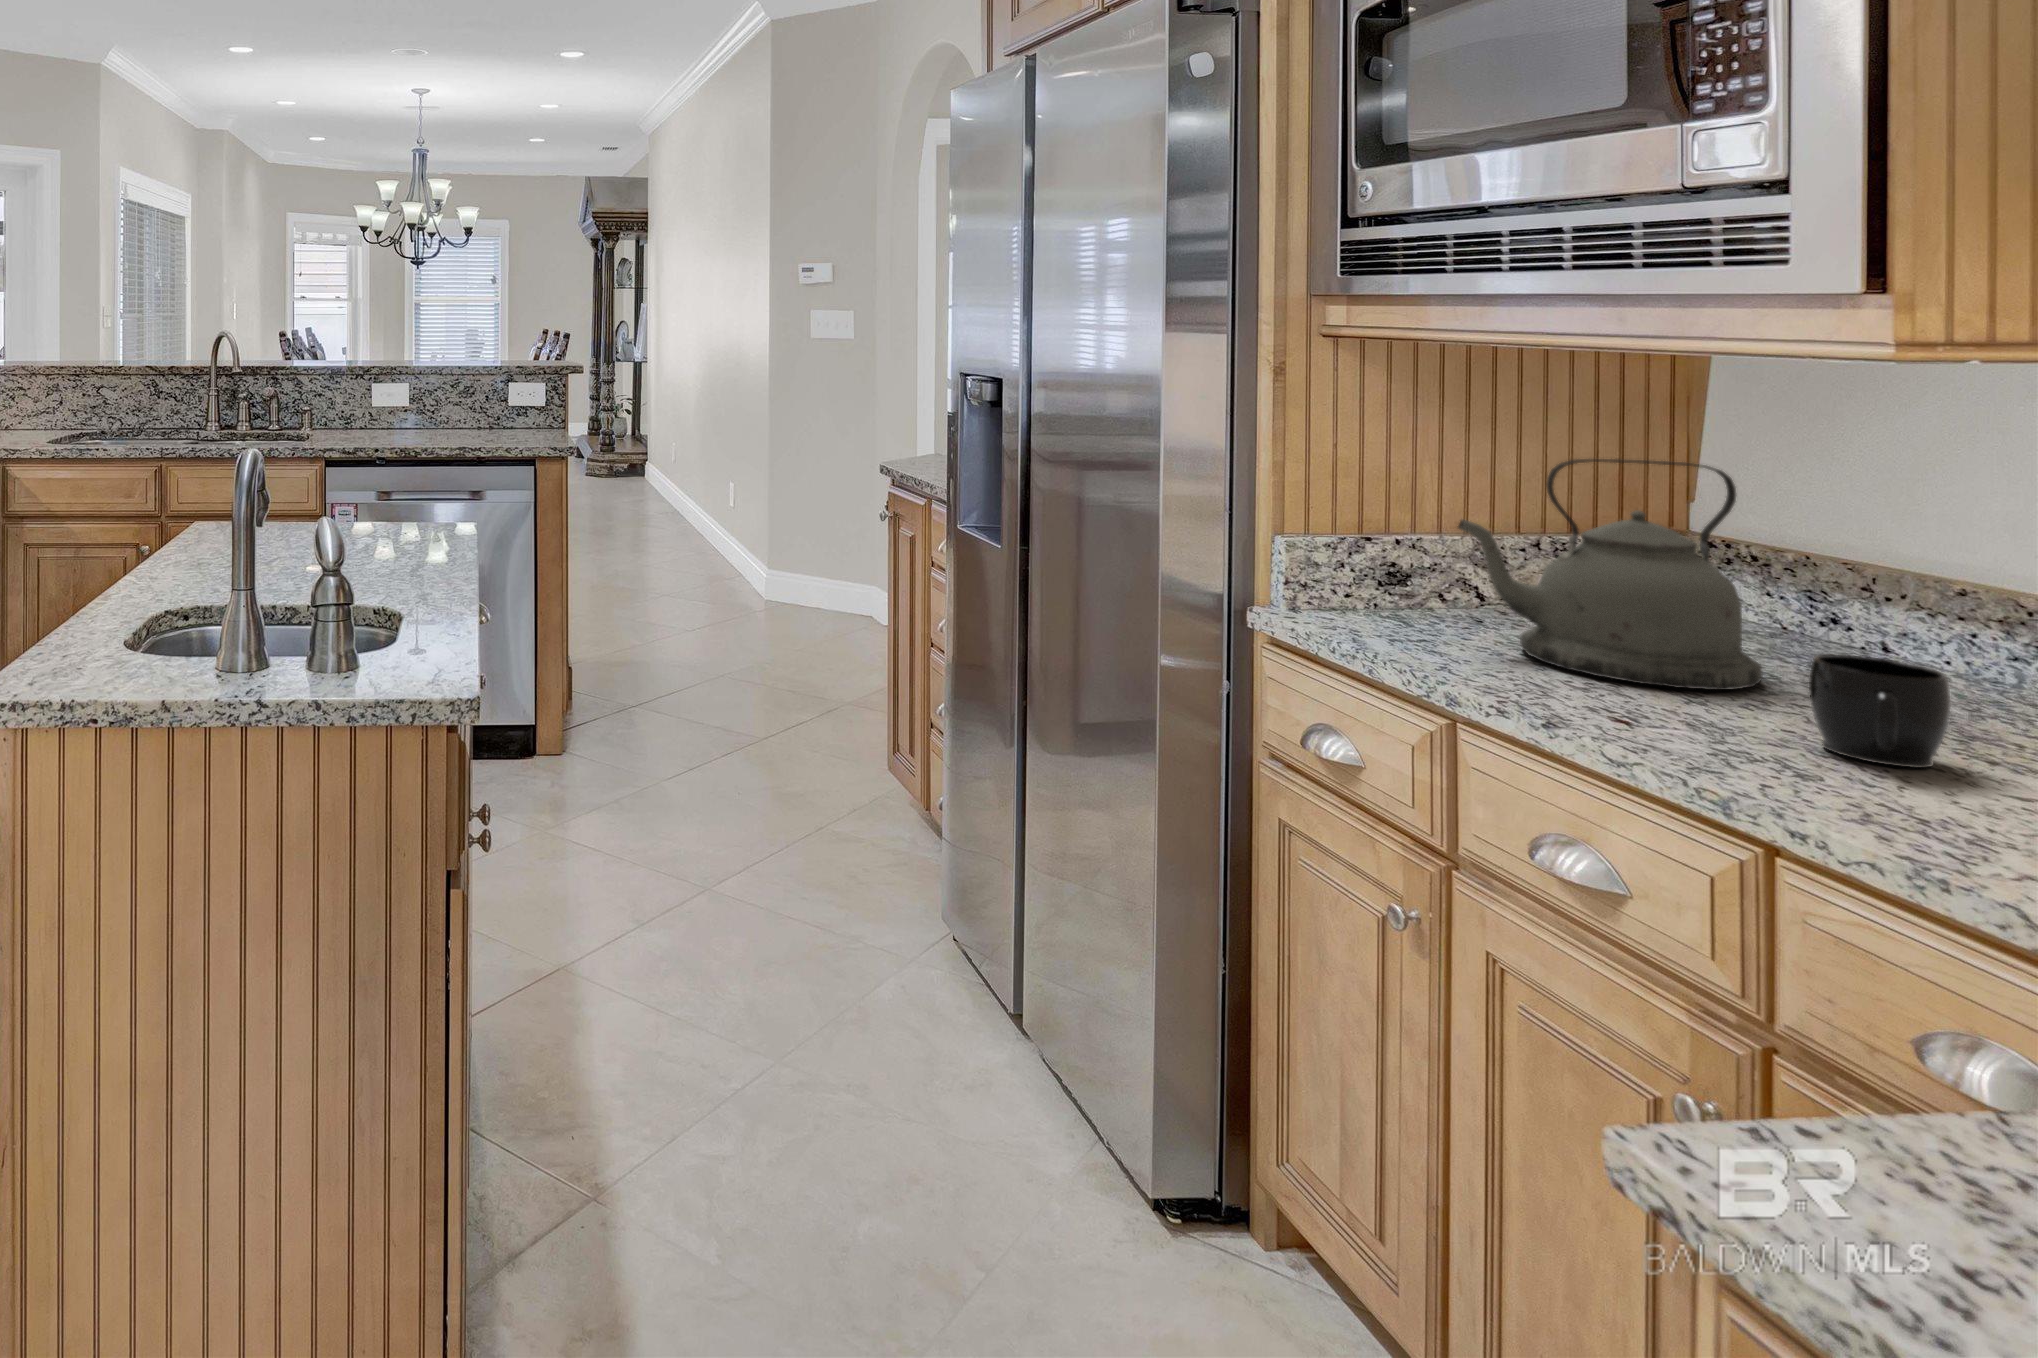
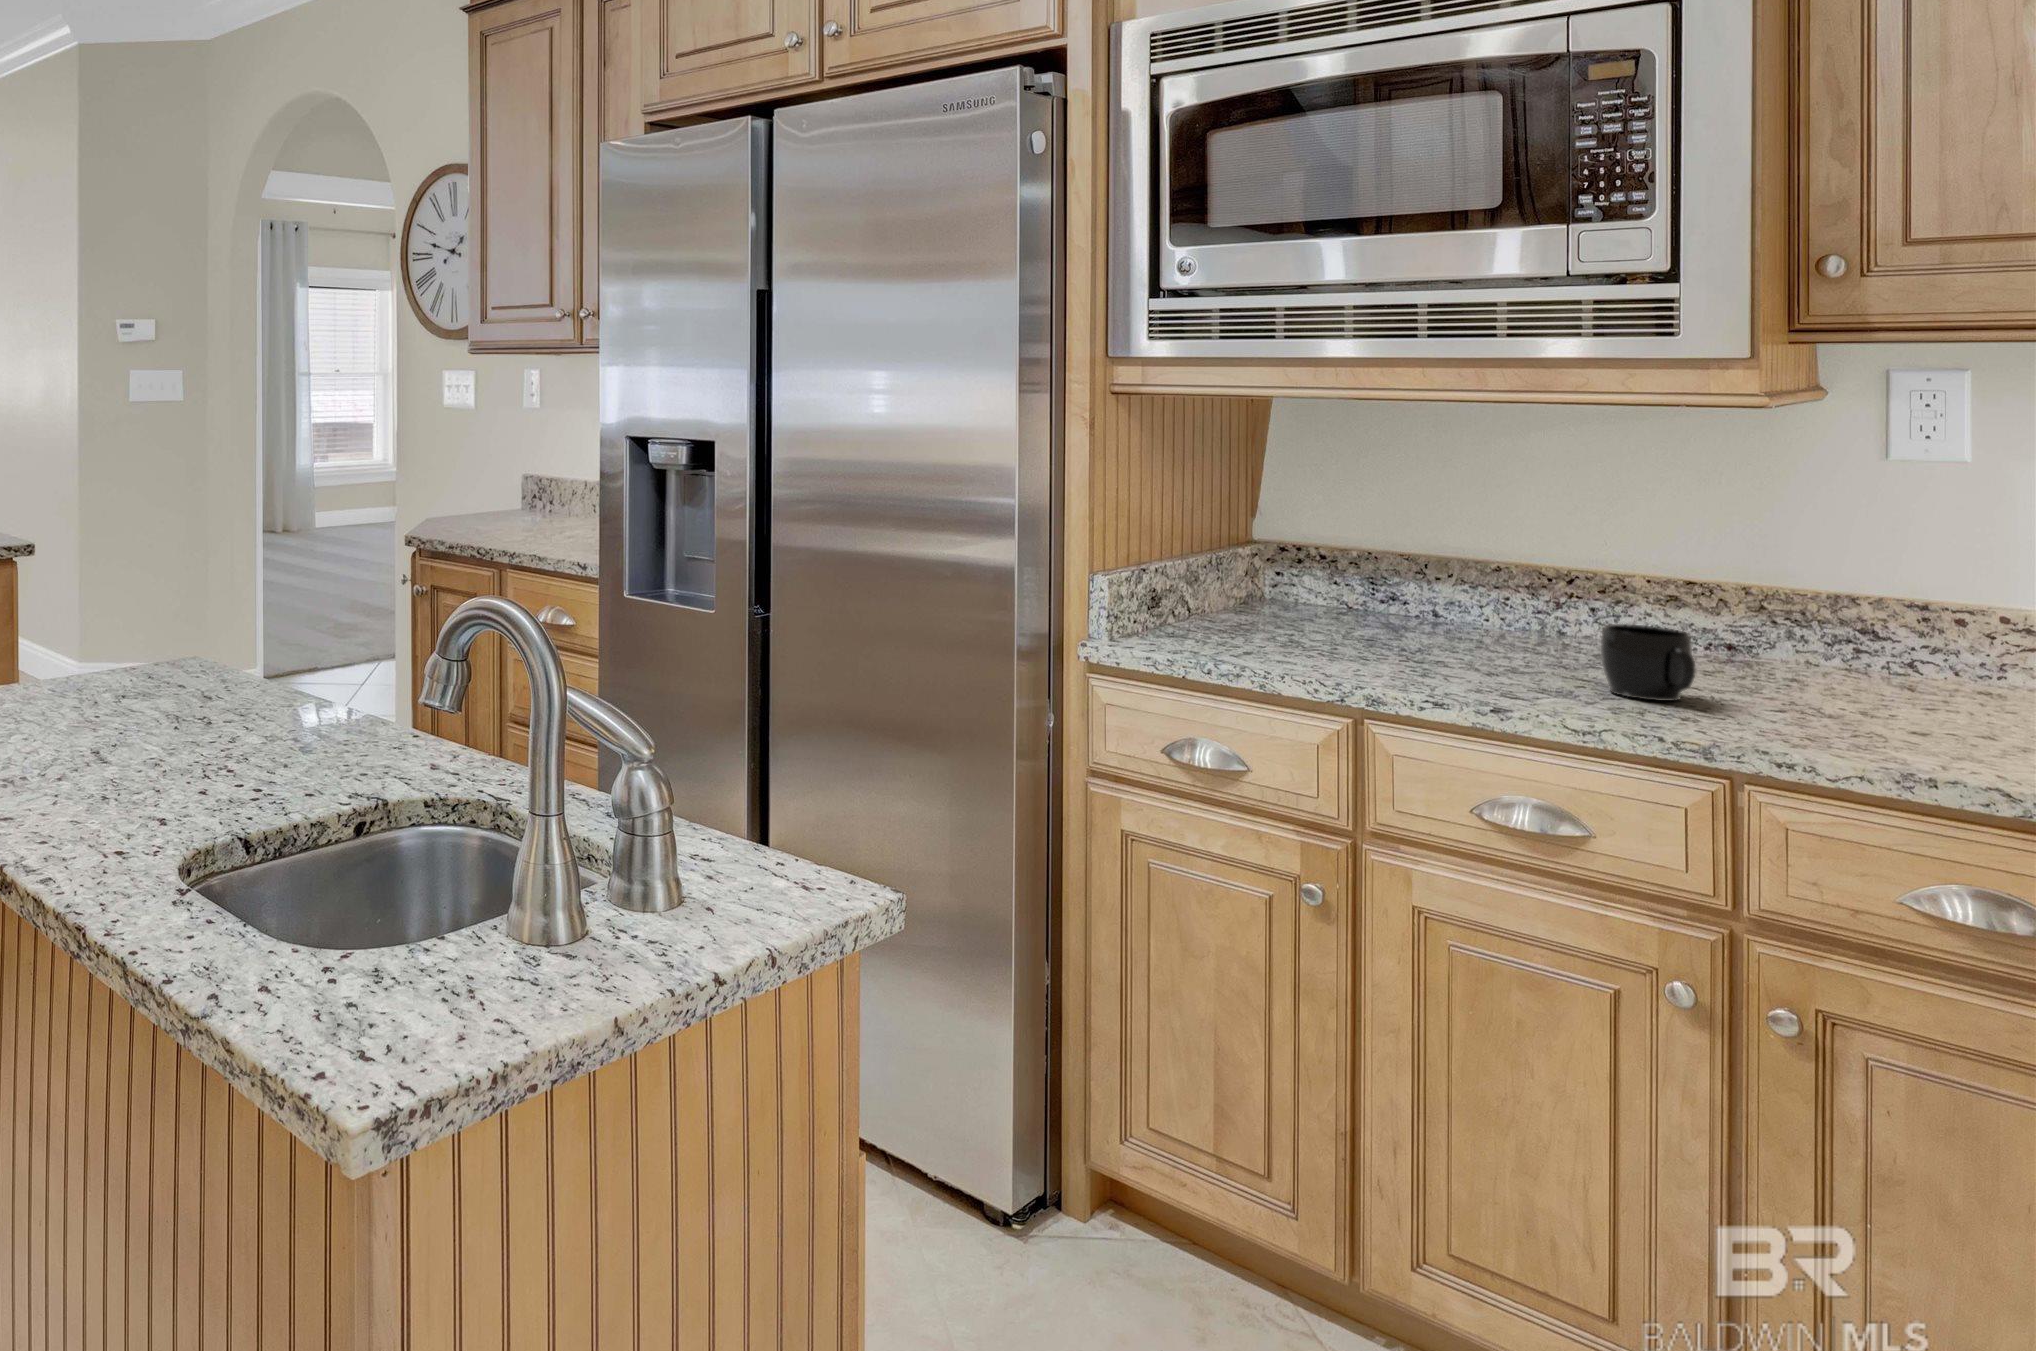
kettle: present [1457,459,1763,690] -> none [1301,488,1480,666]

